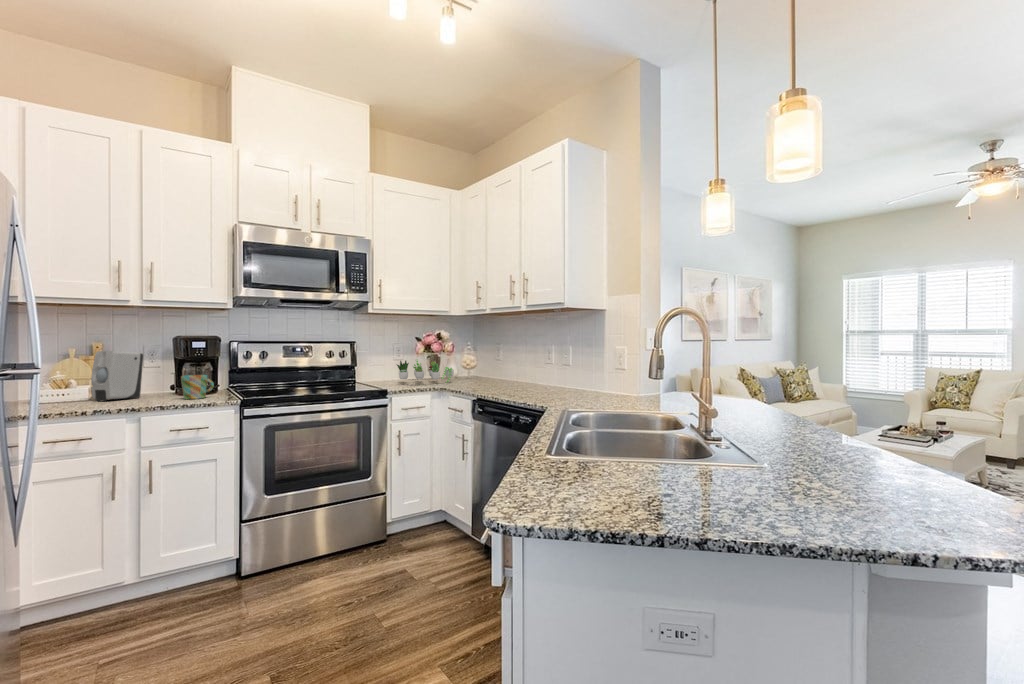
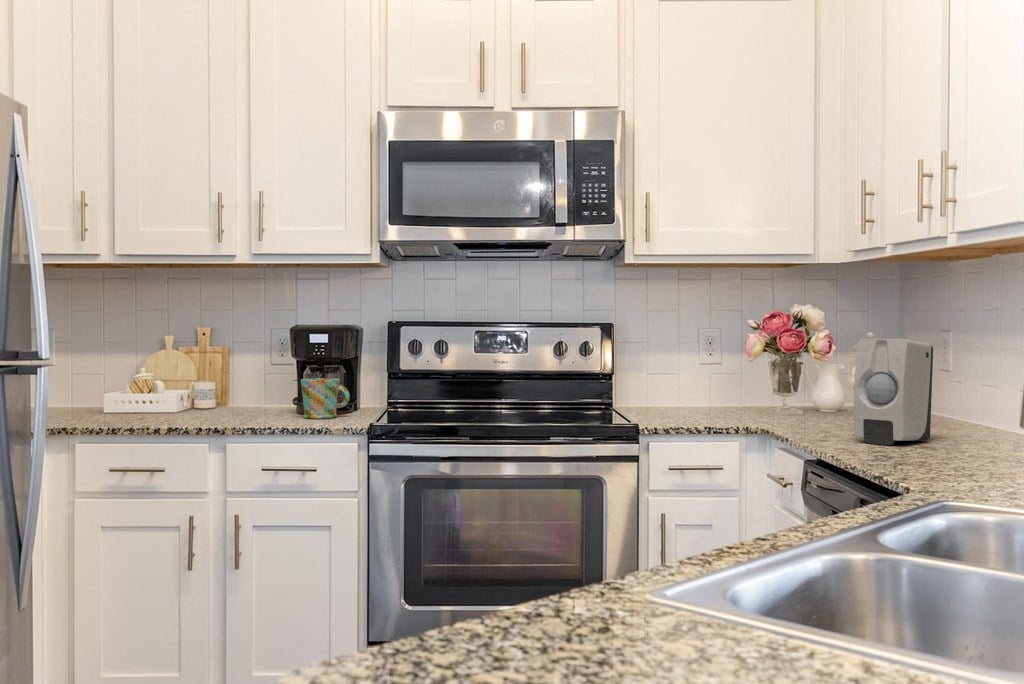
soap dispenser: present [91,351,143,401] -> present [854,338,933,445]
succulent plant: present [397,361,454,383] -> none [688,359,819,421]

